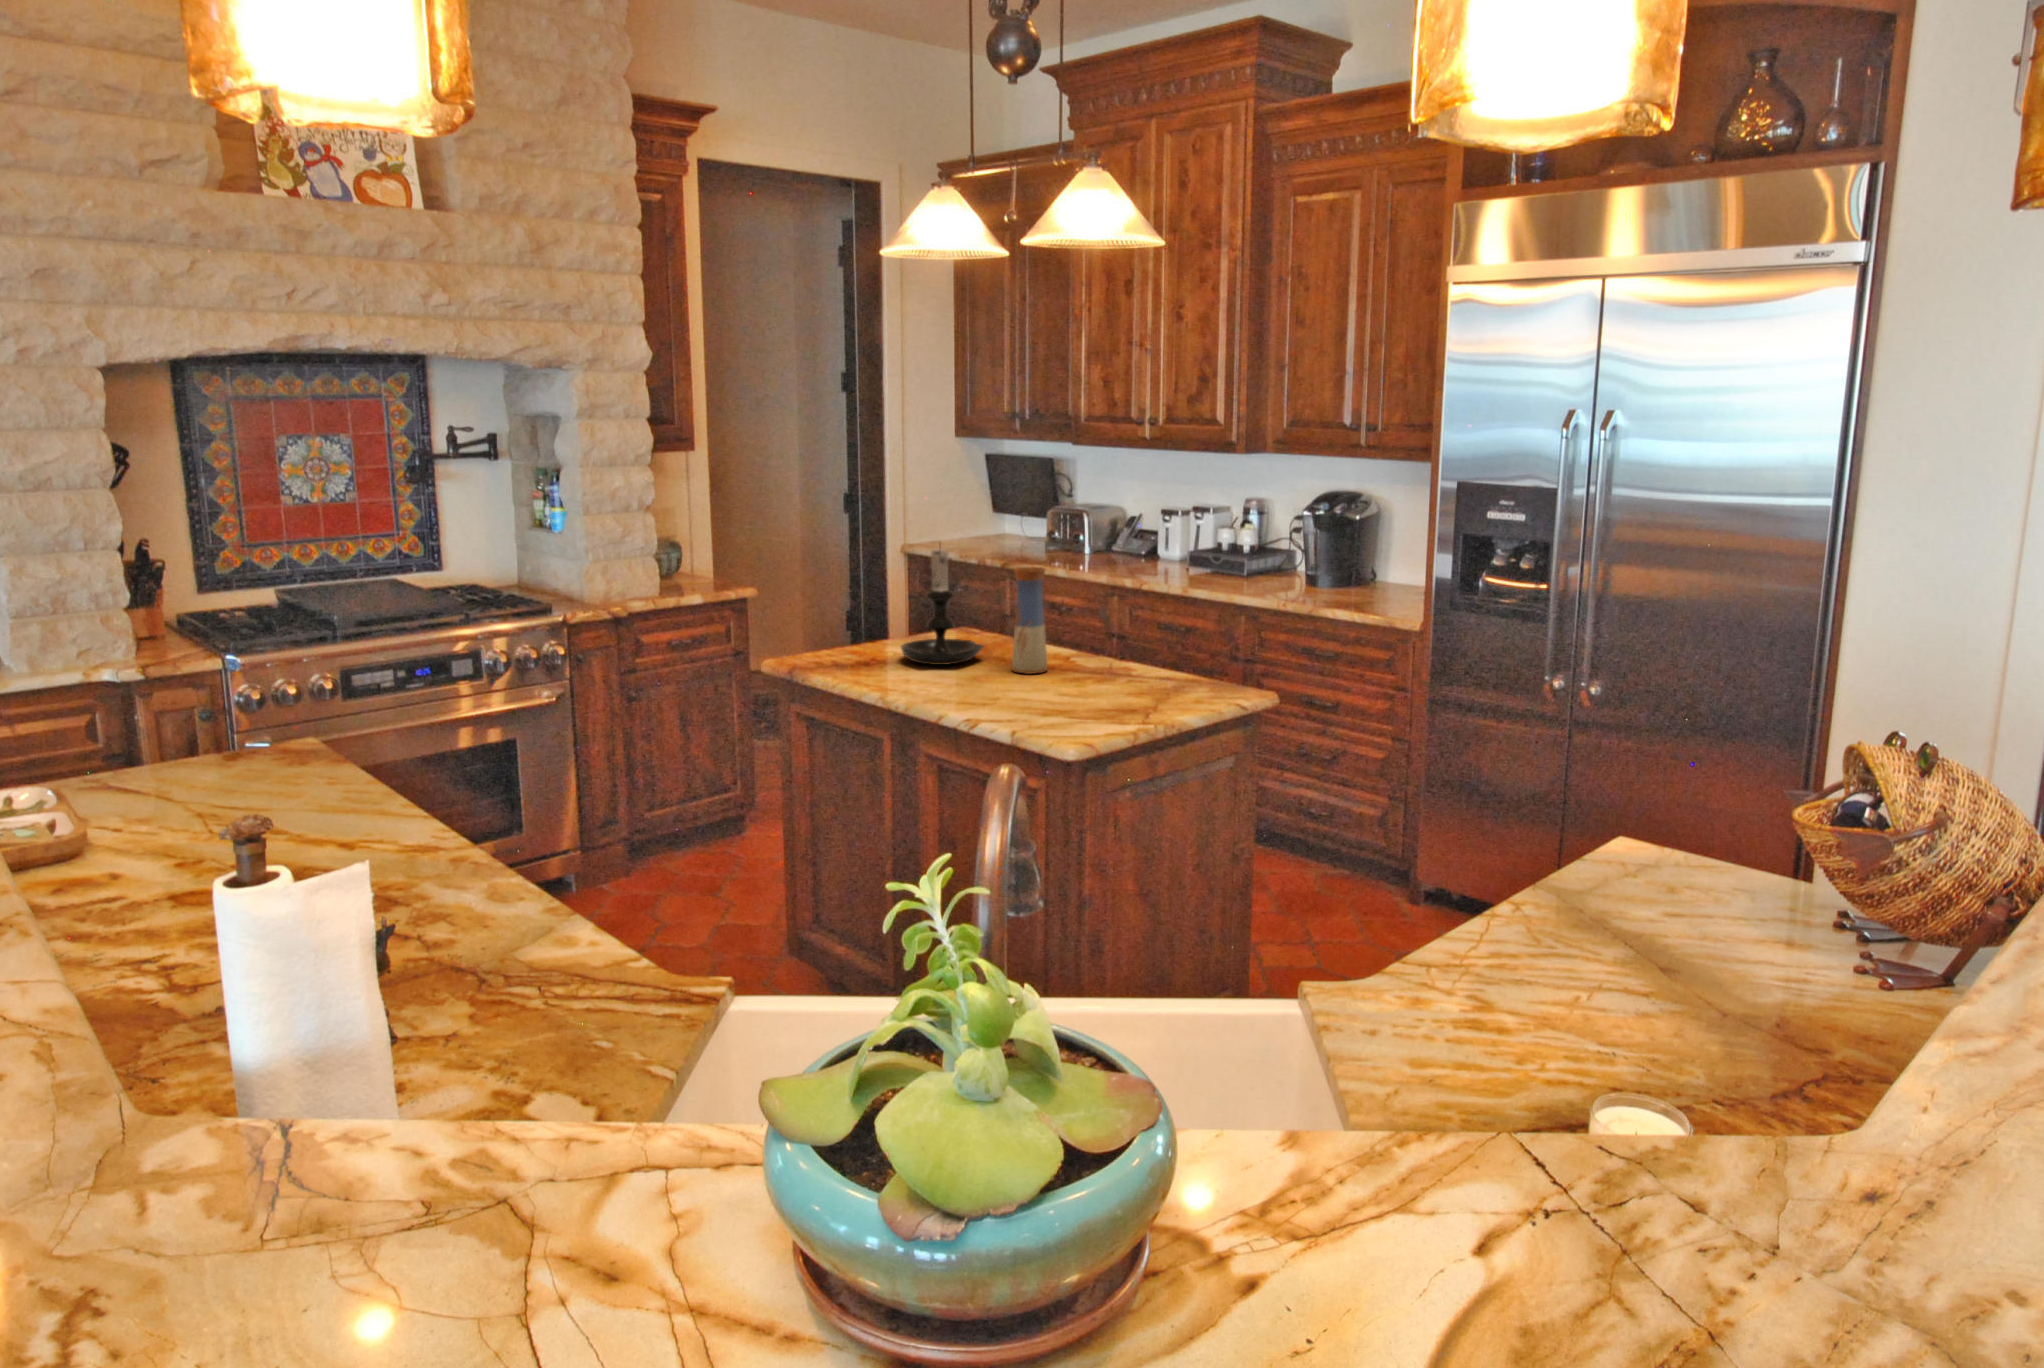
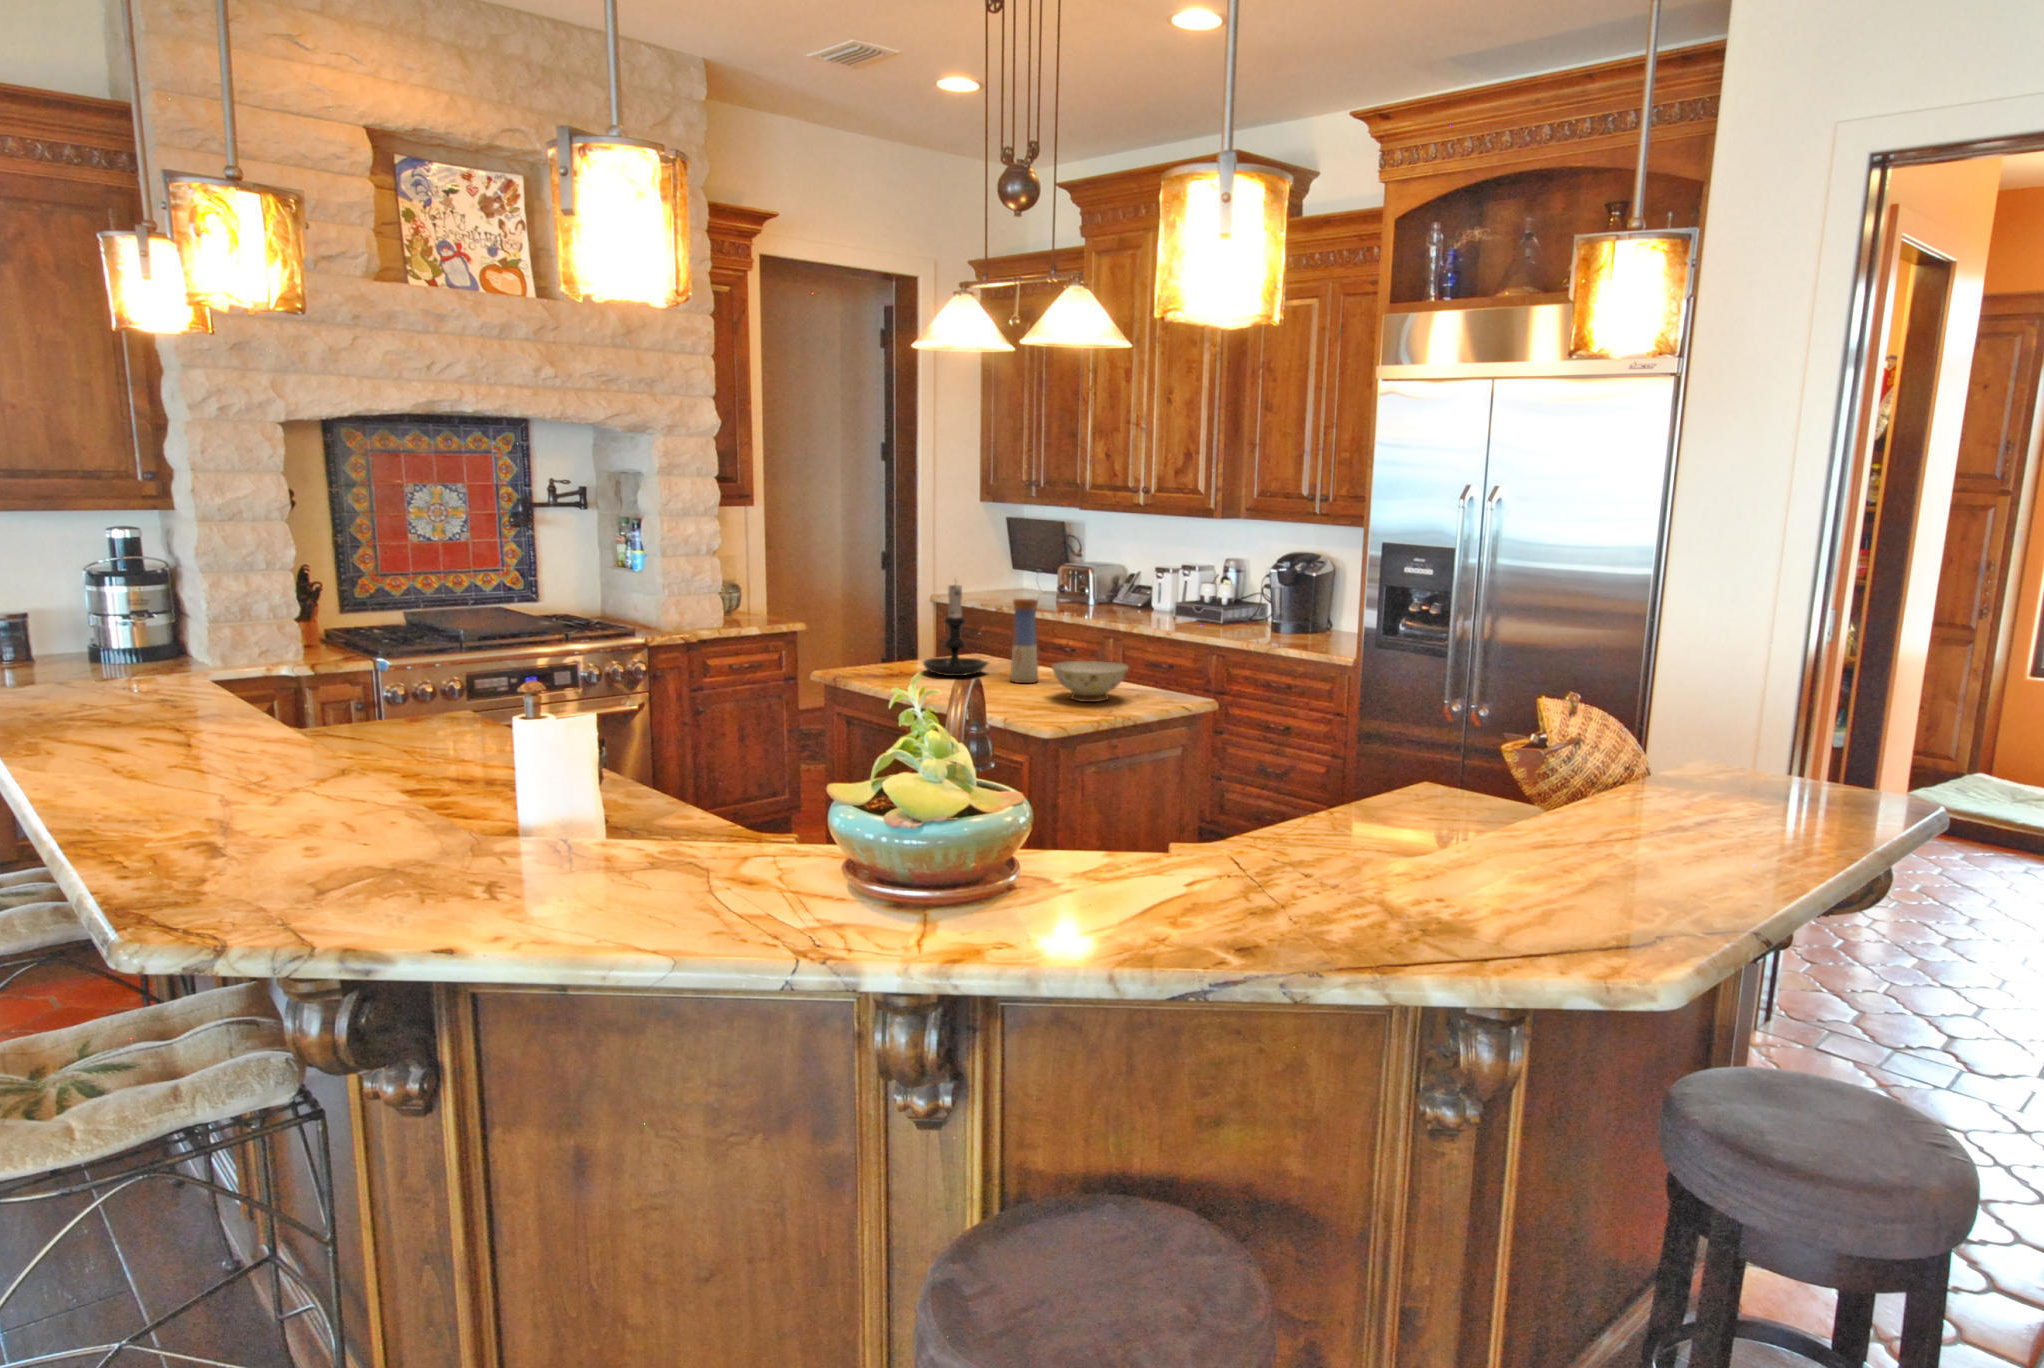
ceramic bowl: none [1069,646,1168,703] -> present [1052,661,1128,702]

